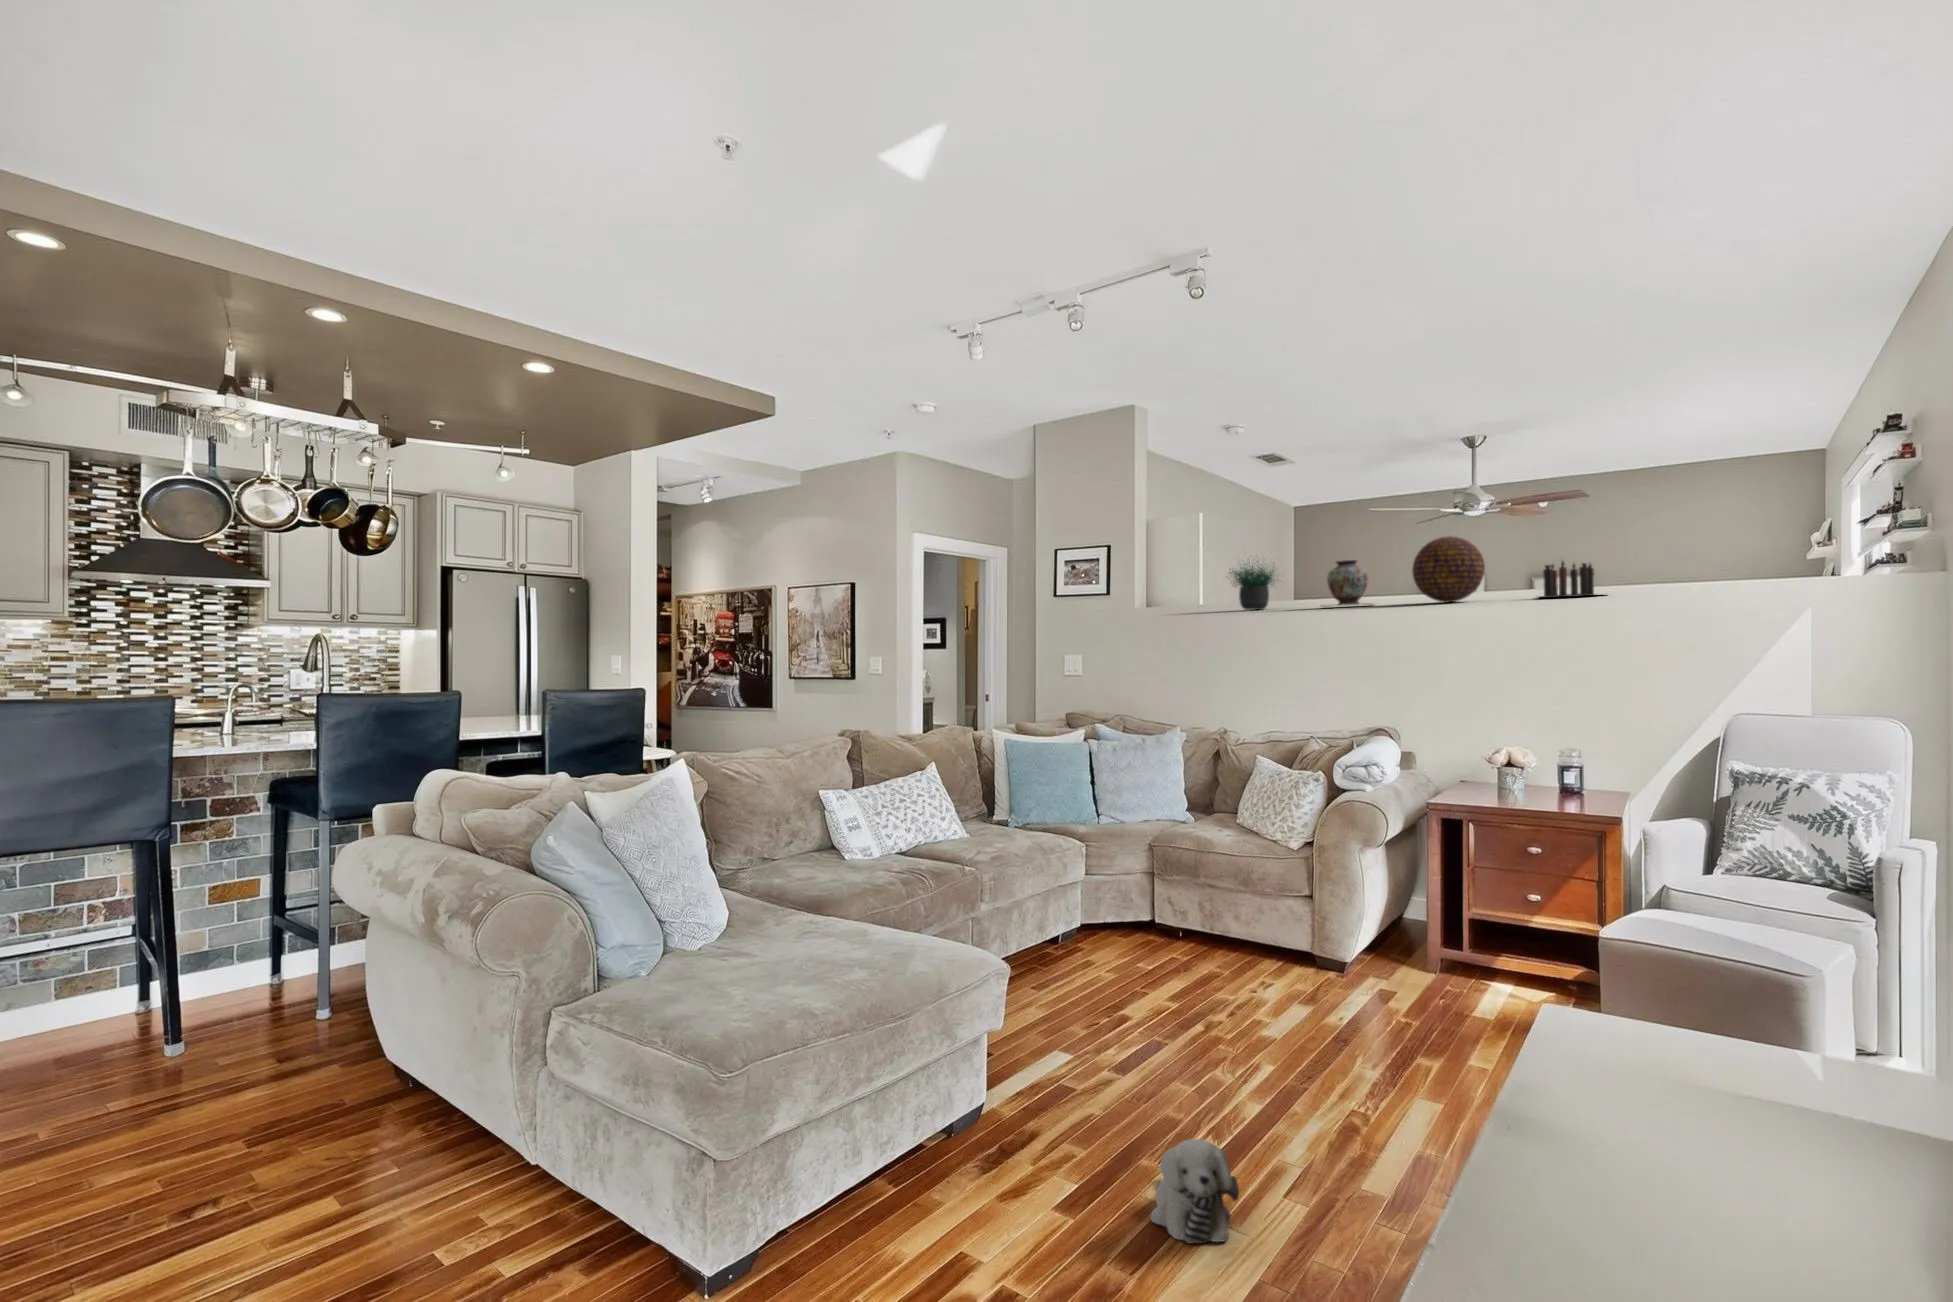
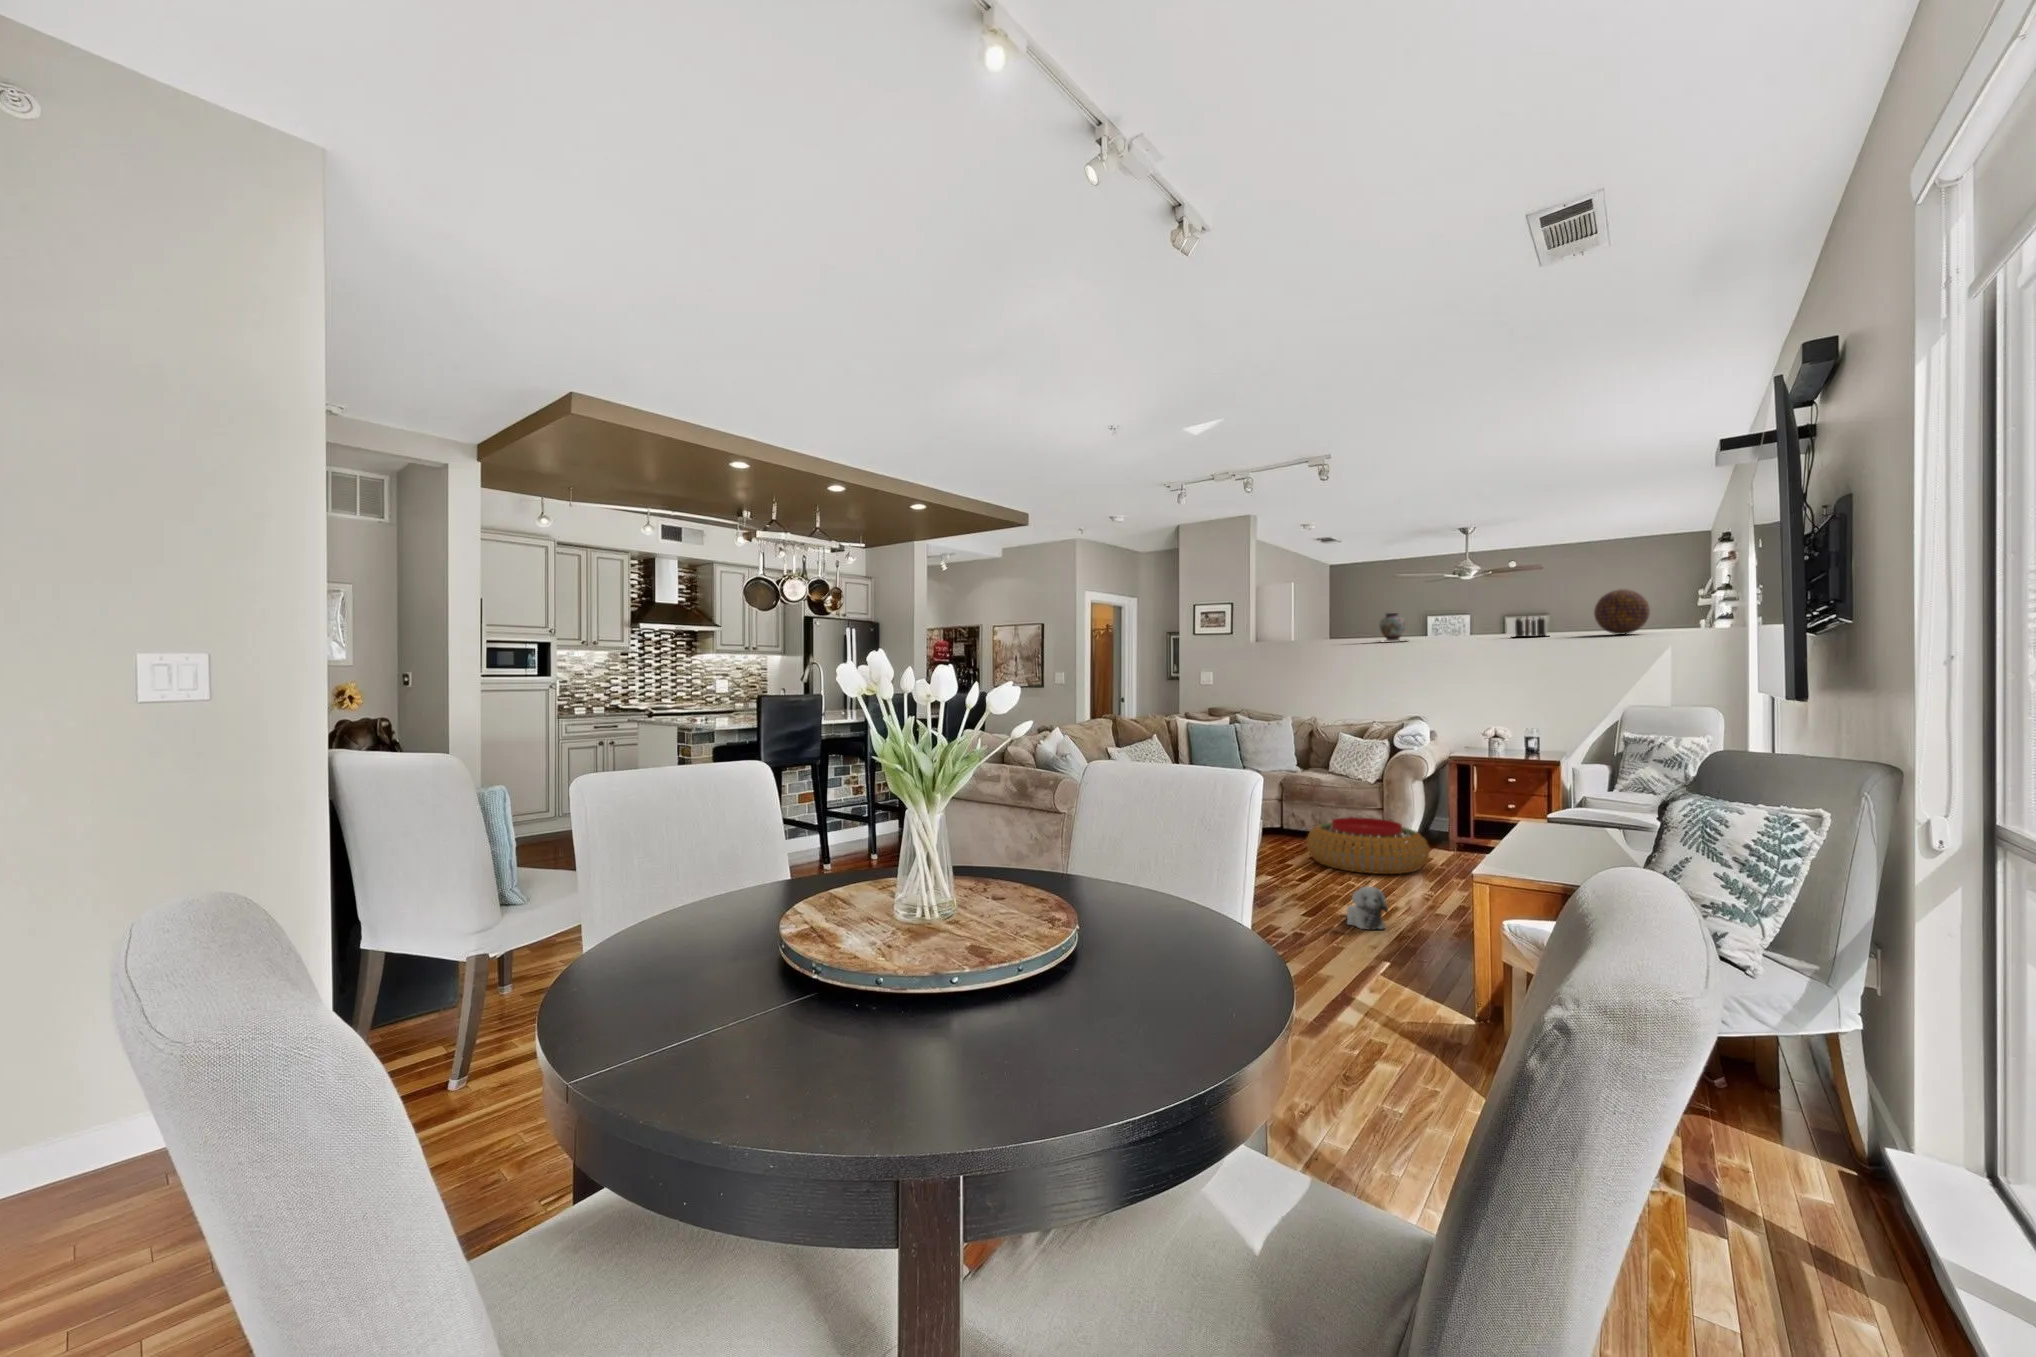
decorative orb: present [1412,536,1485,602] -> present [1594,589,1650,634]
potted plant: present [1230,564,1276,610] -> none [1308,602,1351,643]
pouf: none [1168,914,1381,1035] -> present [1306,817,1429,874]

